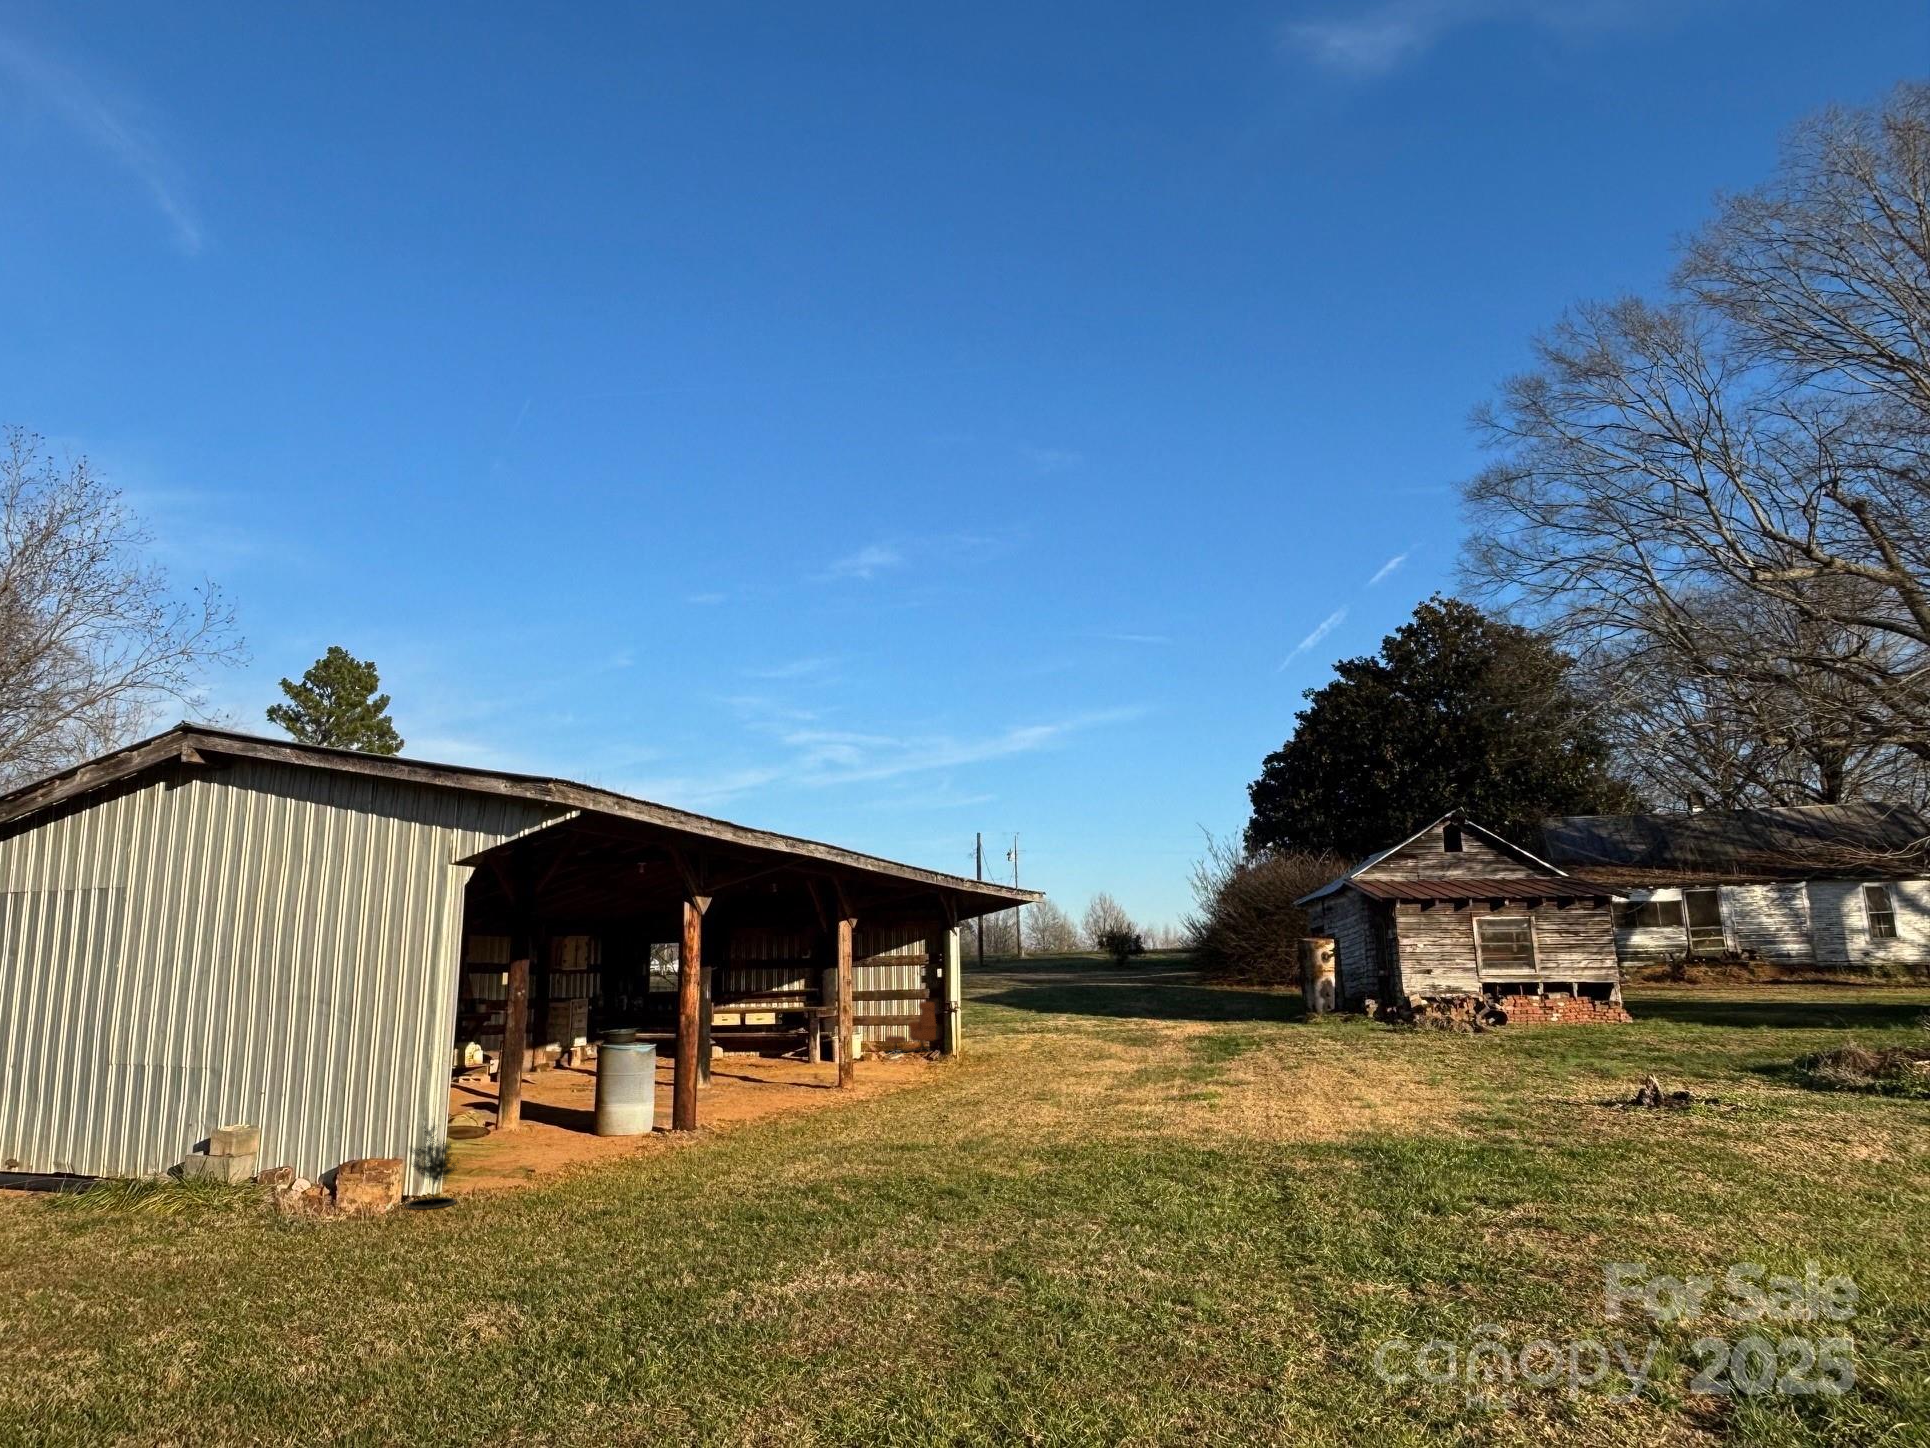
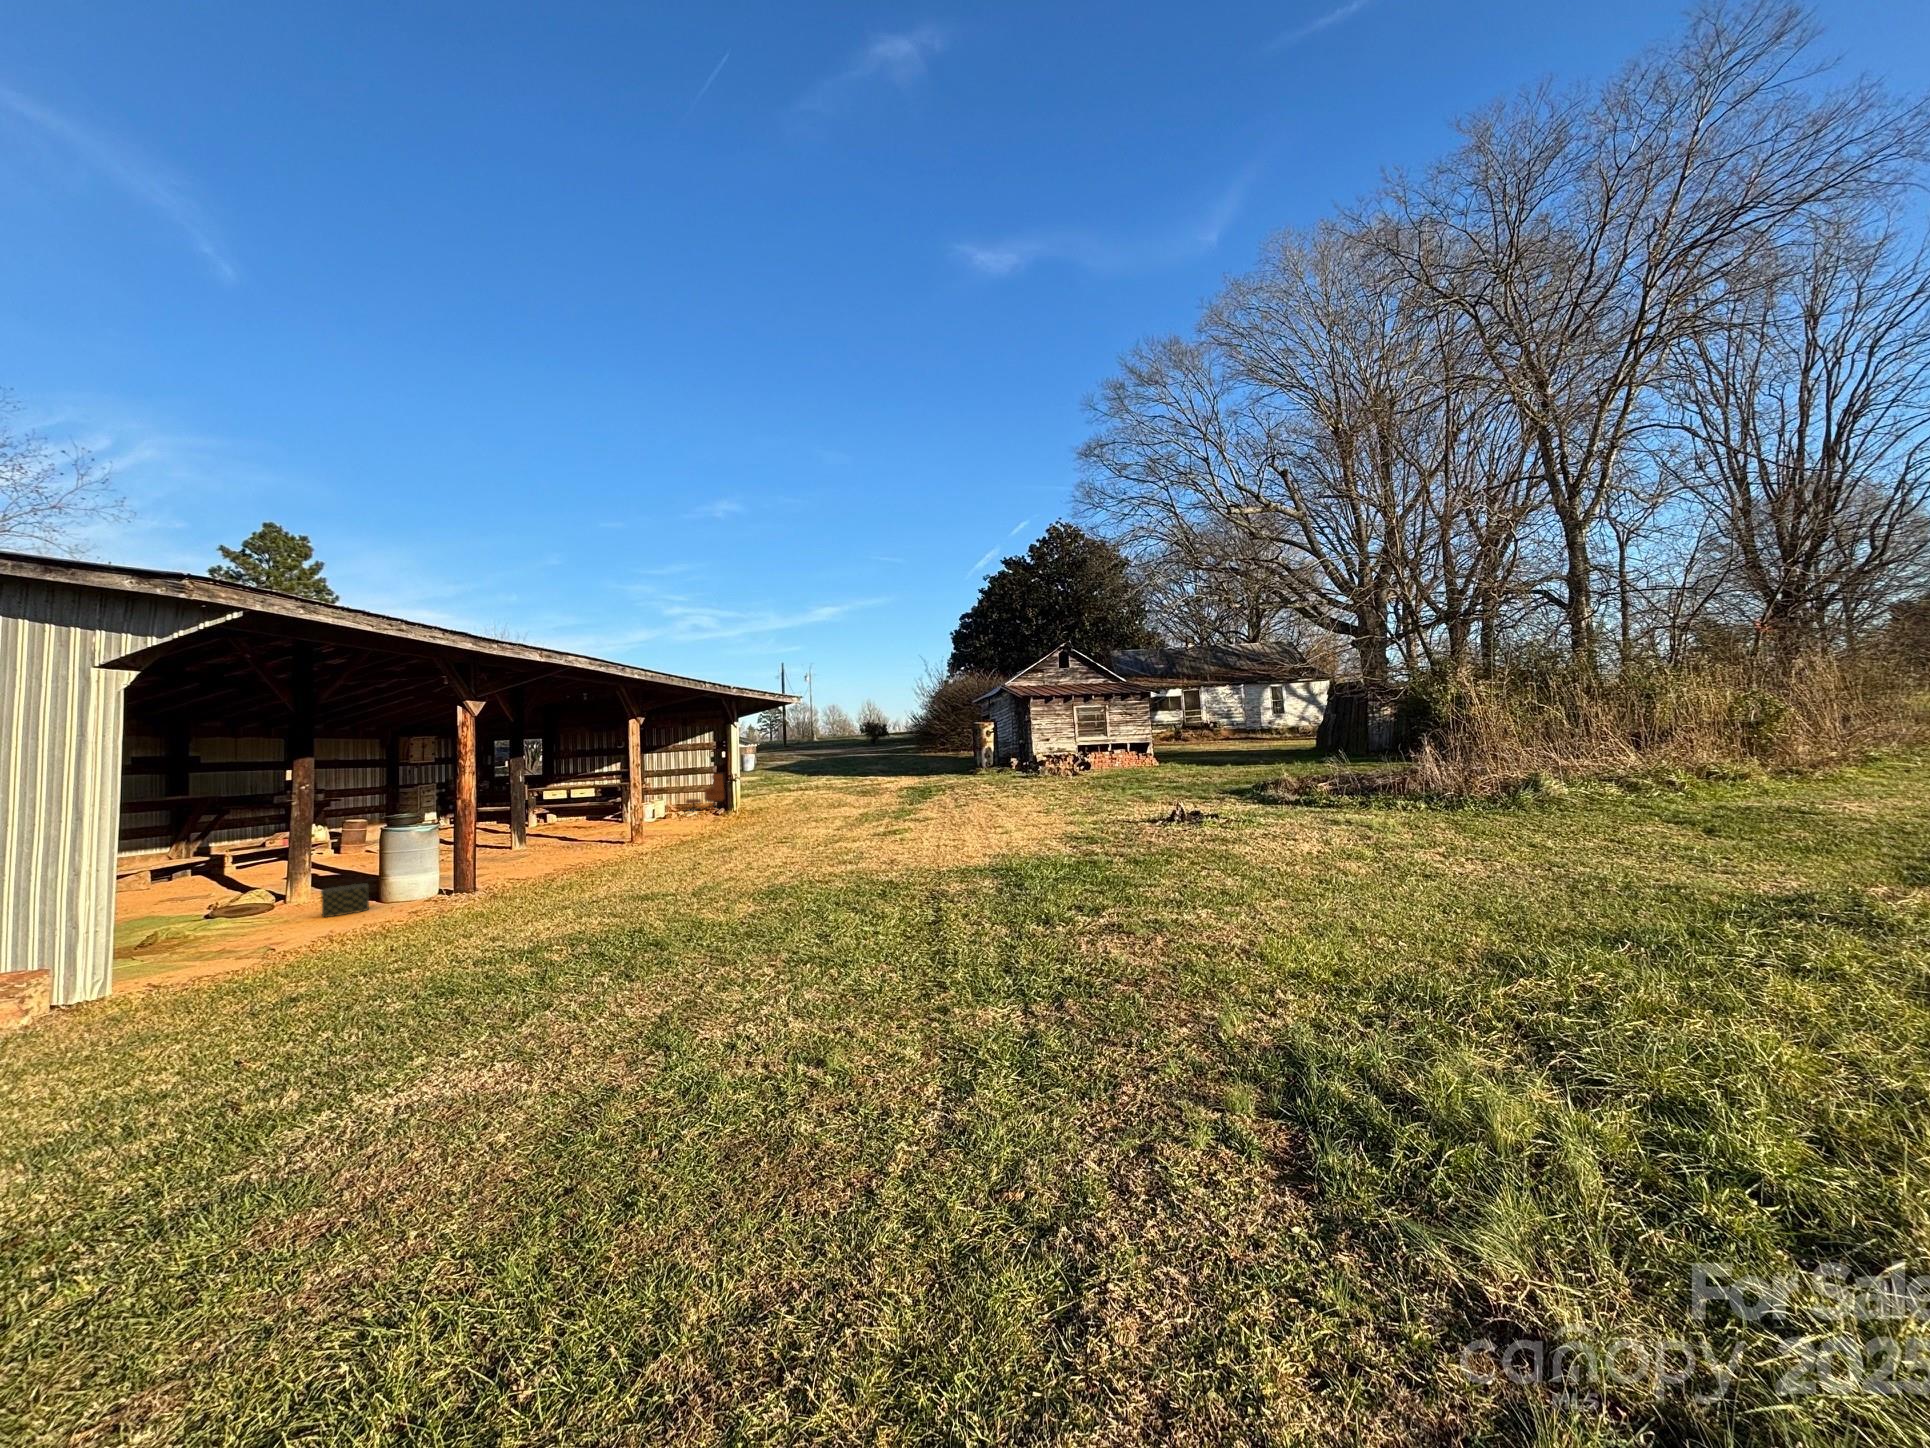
storage box: none [554,1106,599,1141] -> present [321,883,369,917]
potted tree: present [406,1126,459,1210] -> none [35,930,118,1028]

